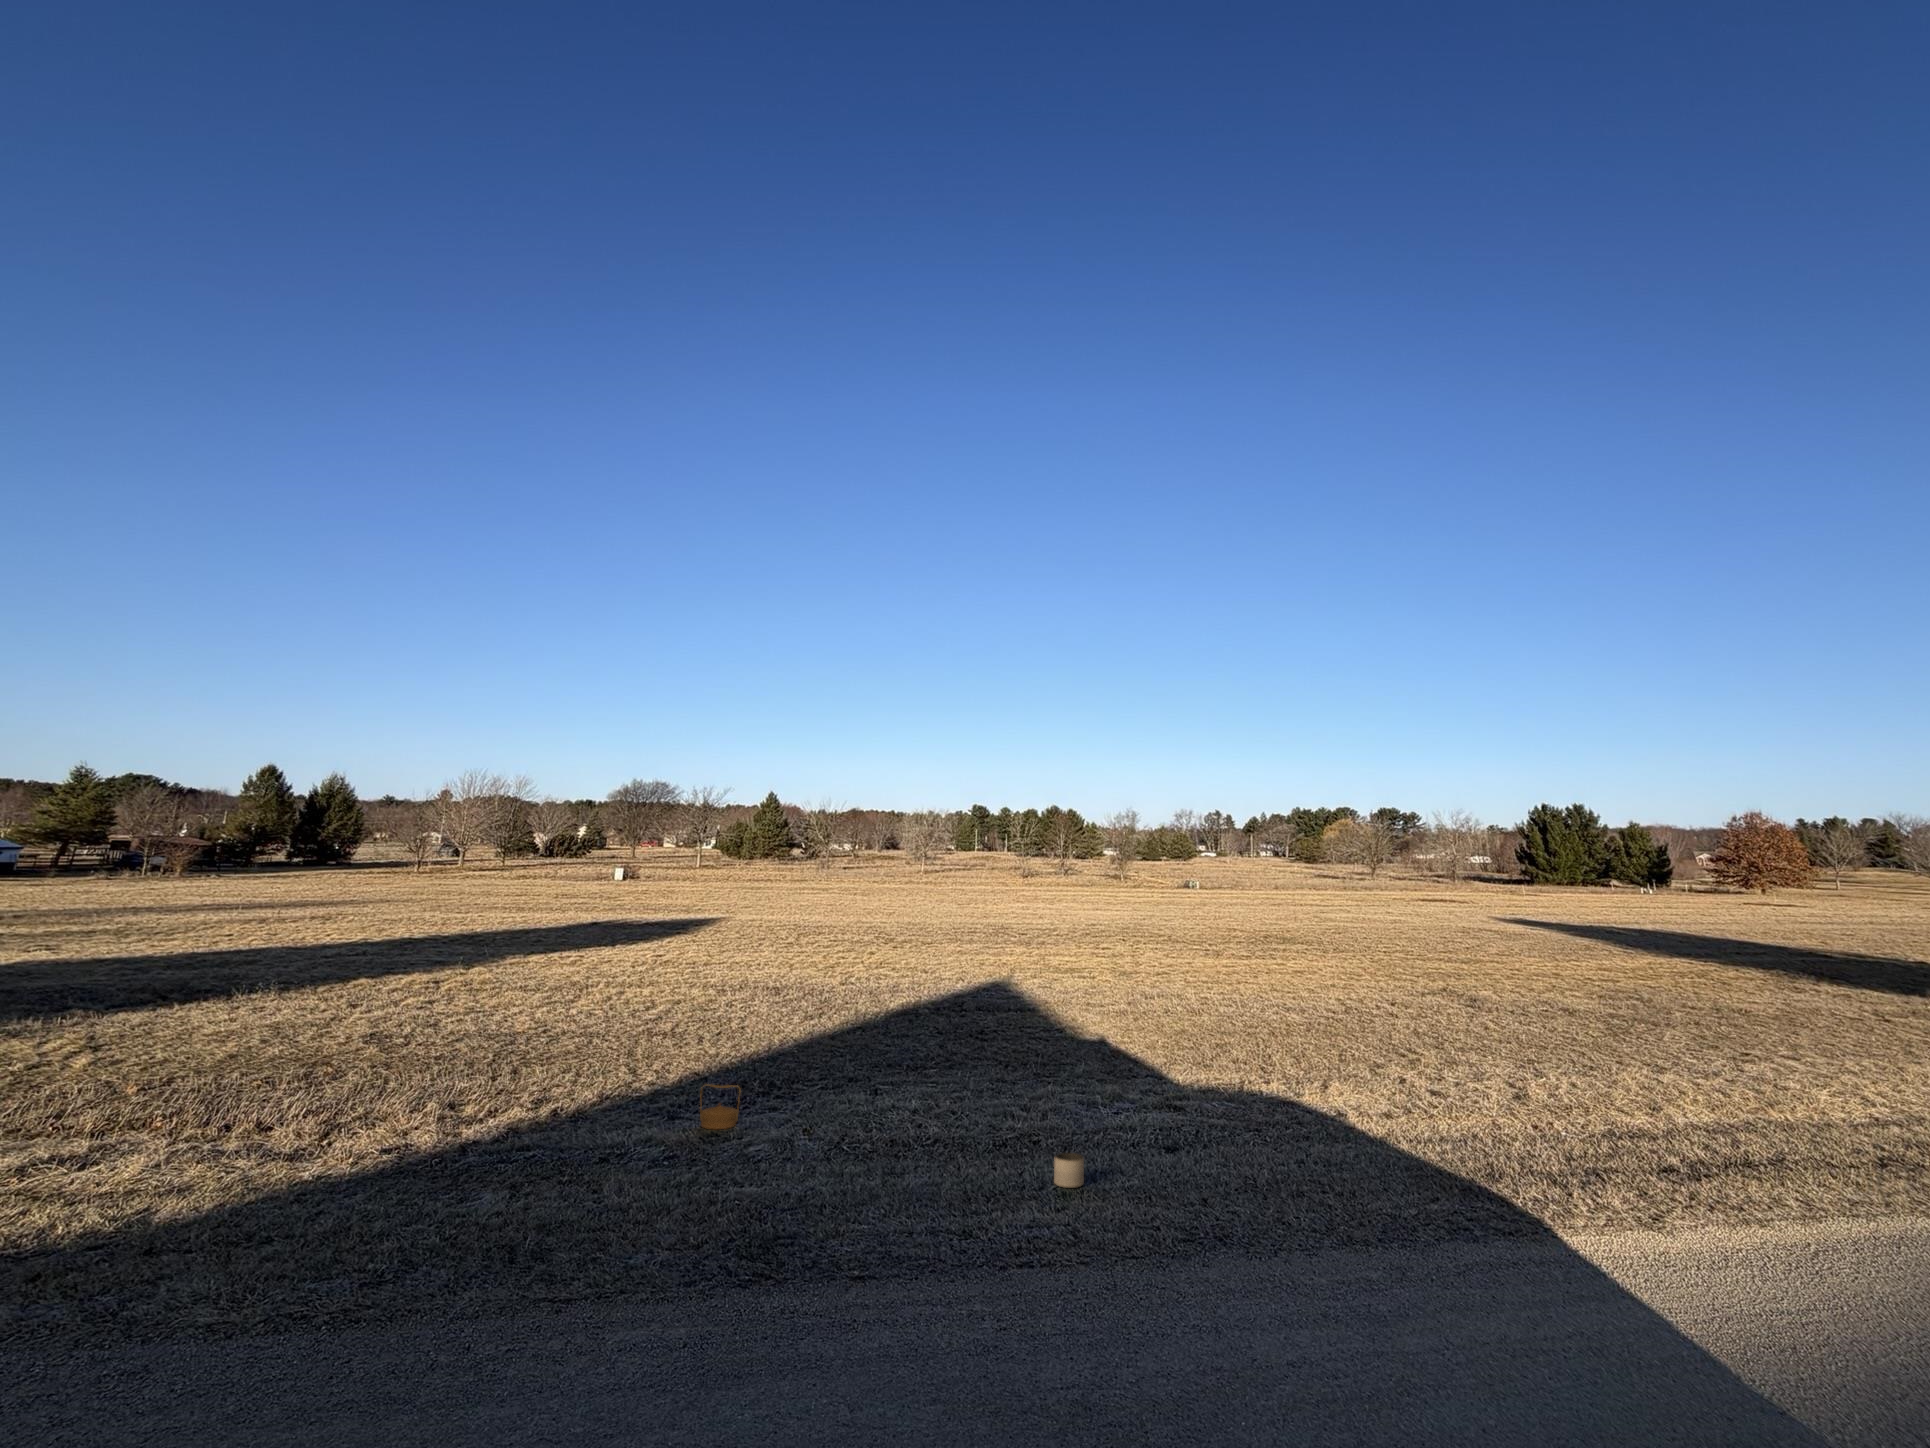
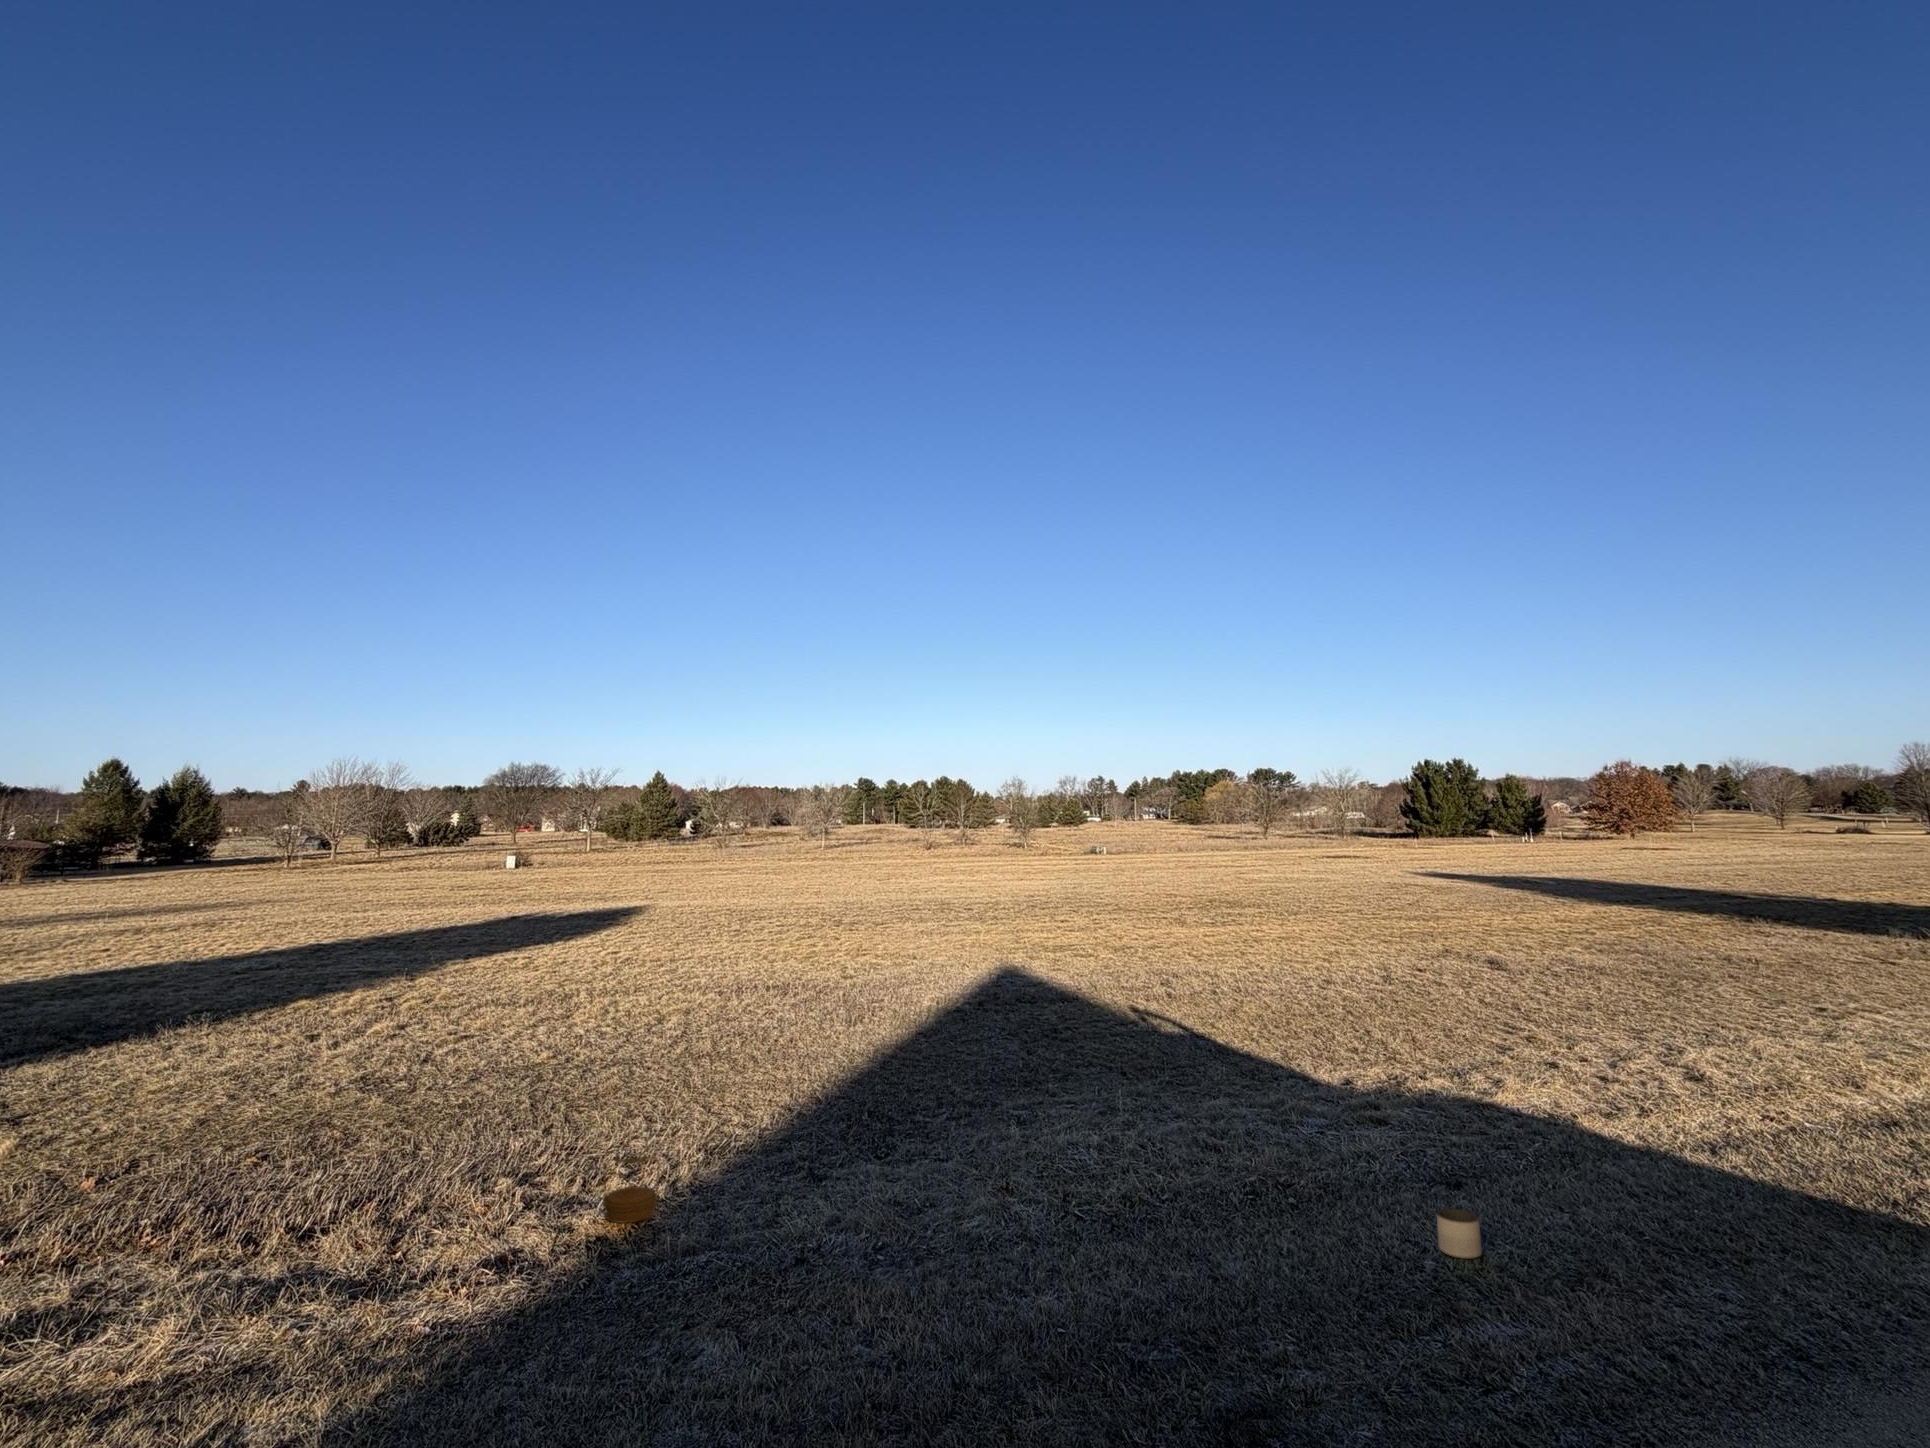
basket: present [700,1085,740,1129] -> present [603,1157,659,1223]

